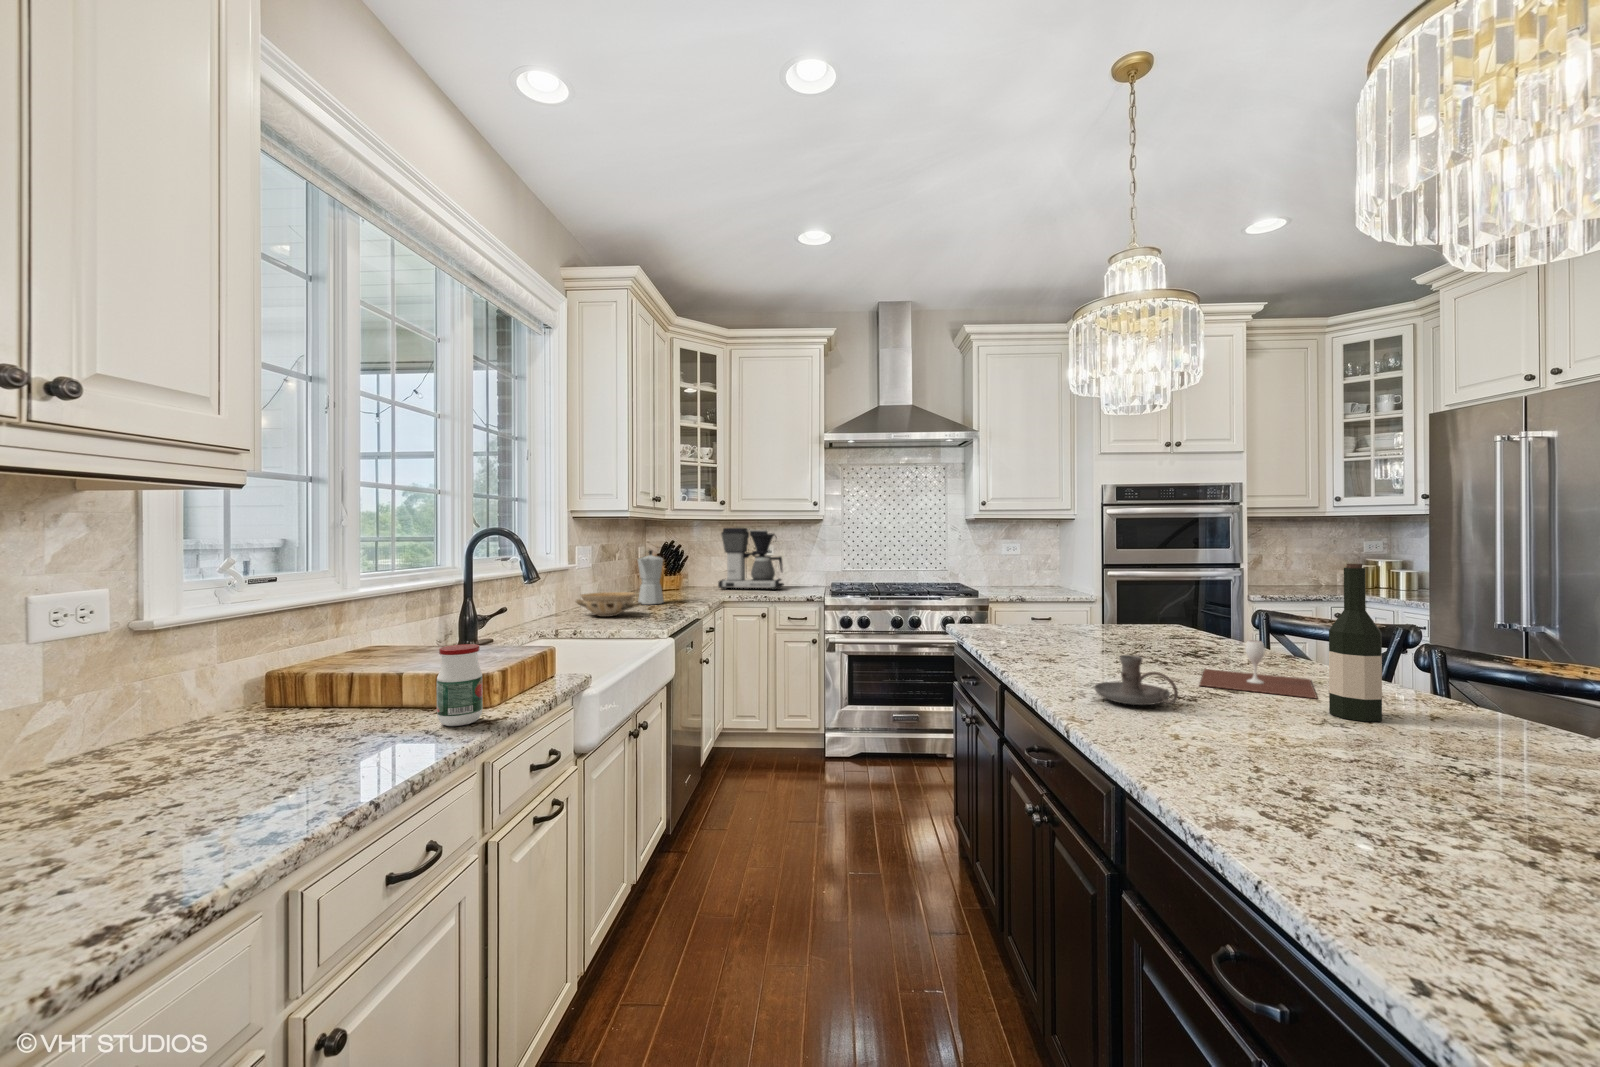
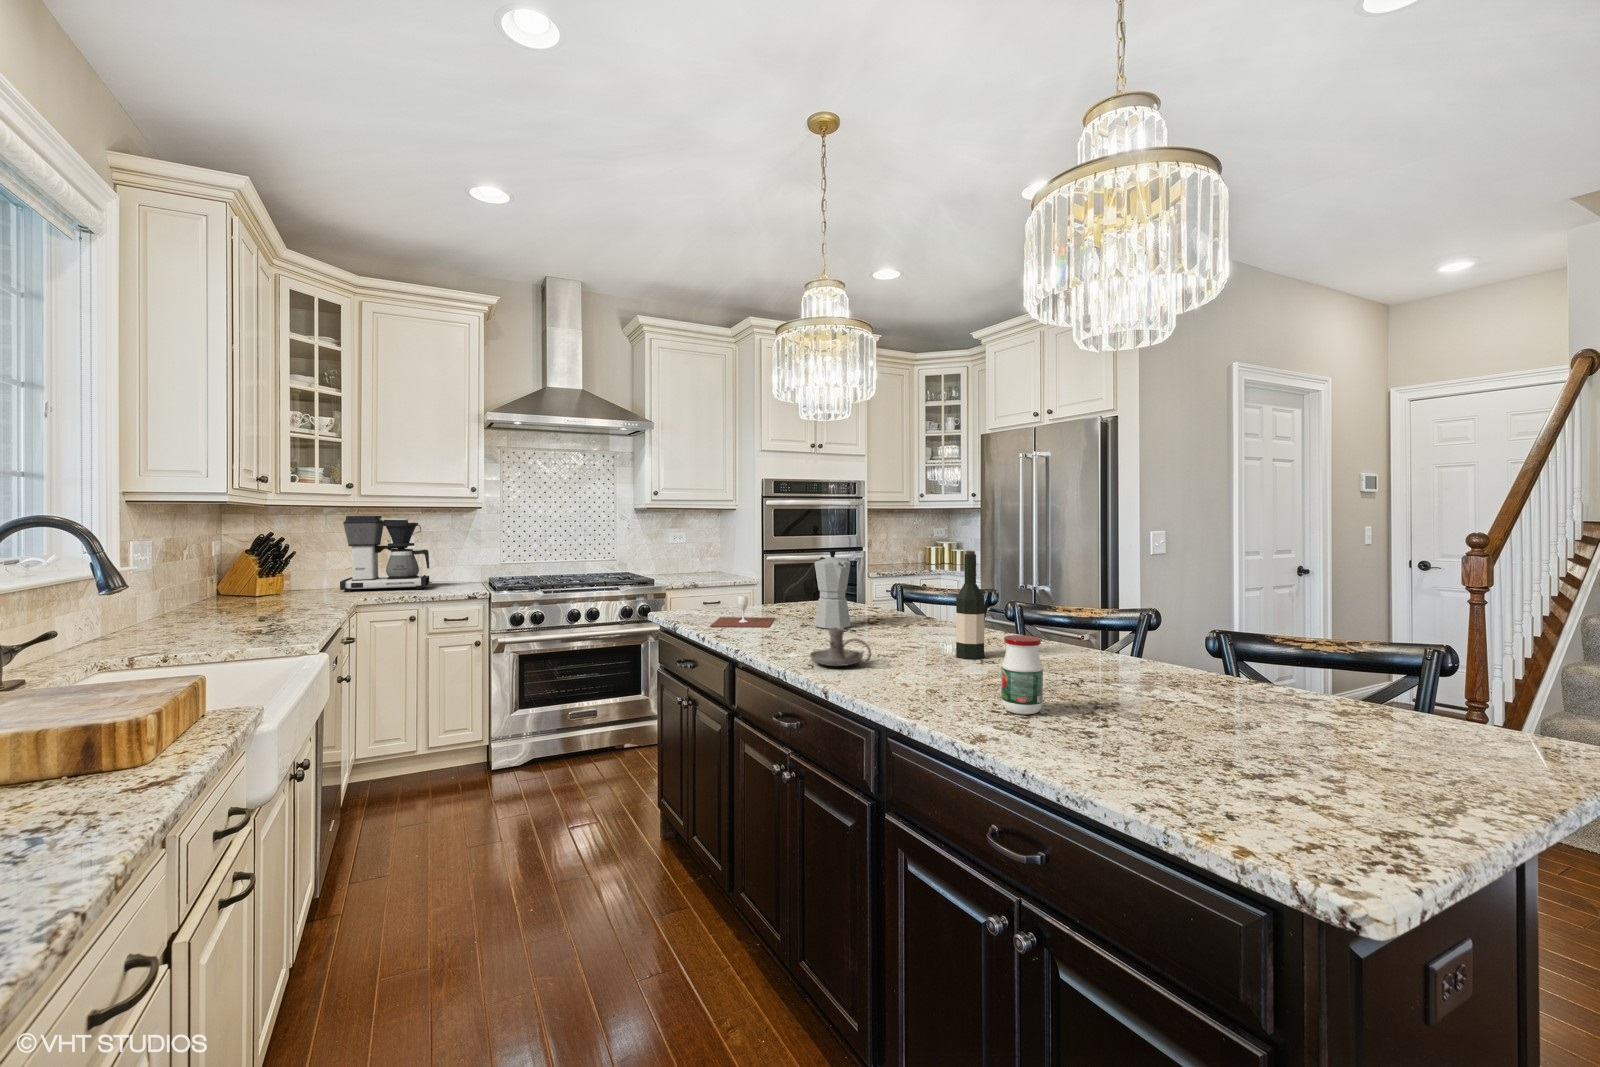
moka pot: present [638,550,664,605] -> present [815,550,851,629]
ceramic bowl: present [576,592,642,617] -> none [139,602,257,637]
wine glass: present [1200,640,1317,698] -> present [710,596,775,627]
jar: present [437,644,483,726] -> present [1001,635,1043,714]

